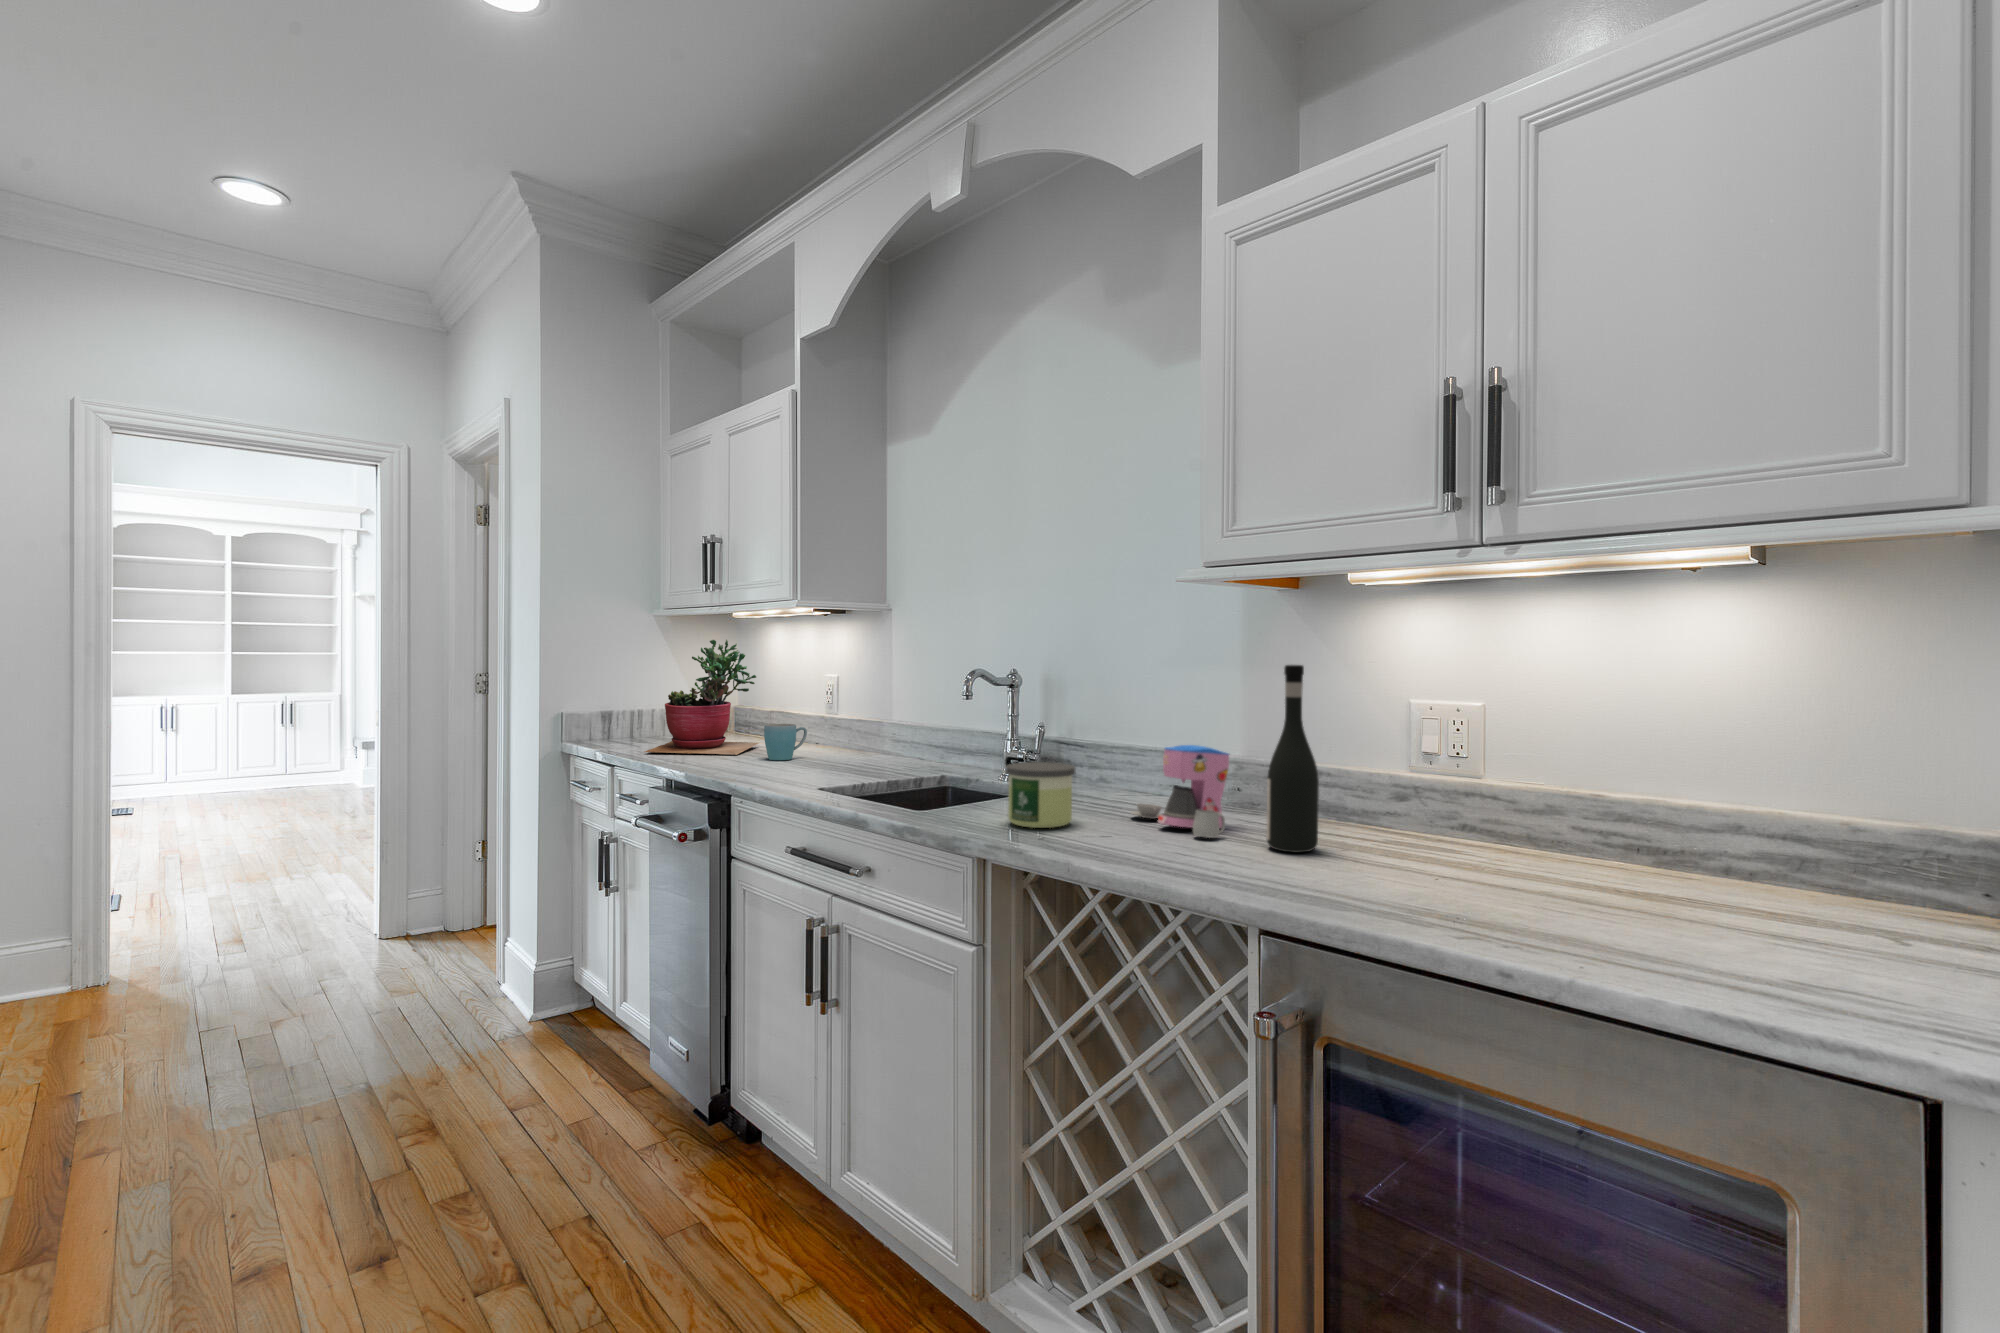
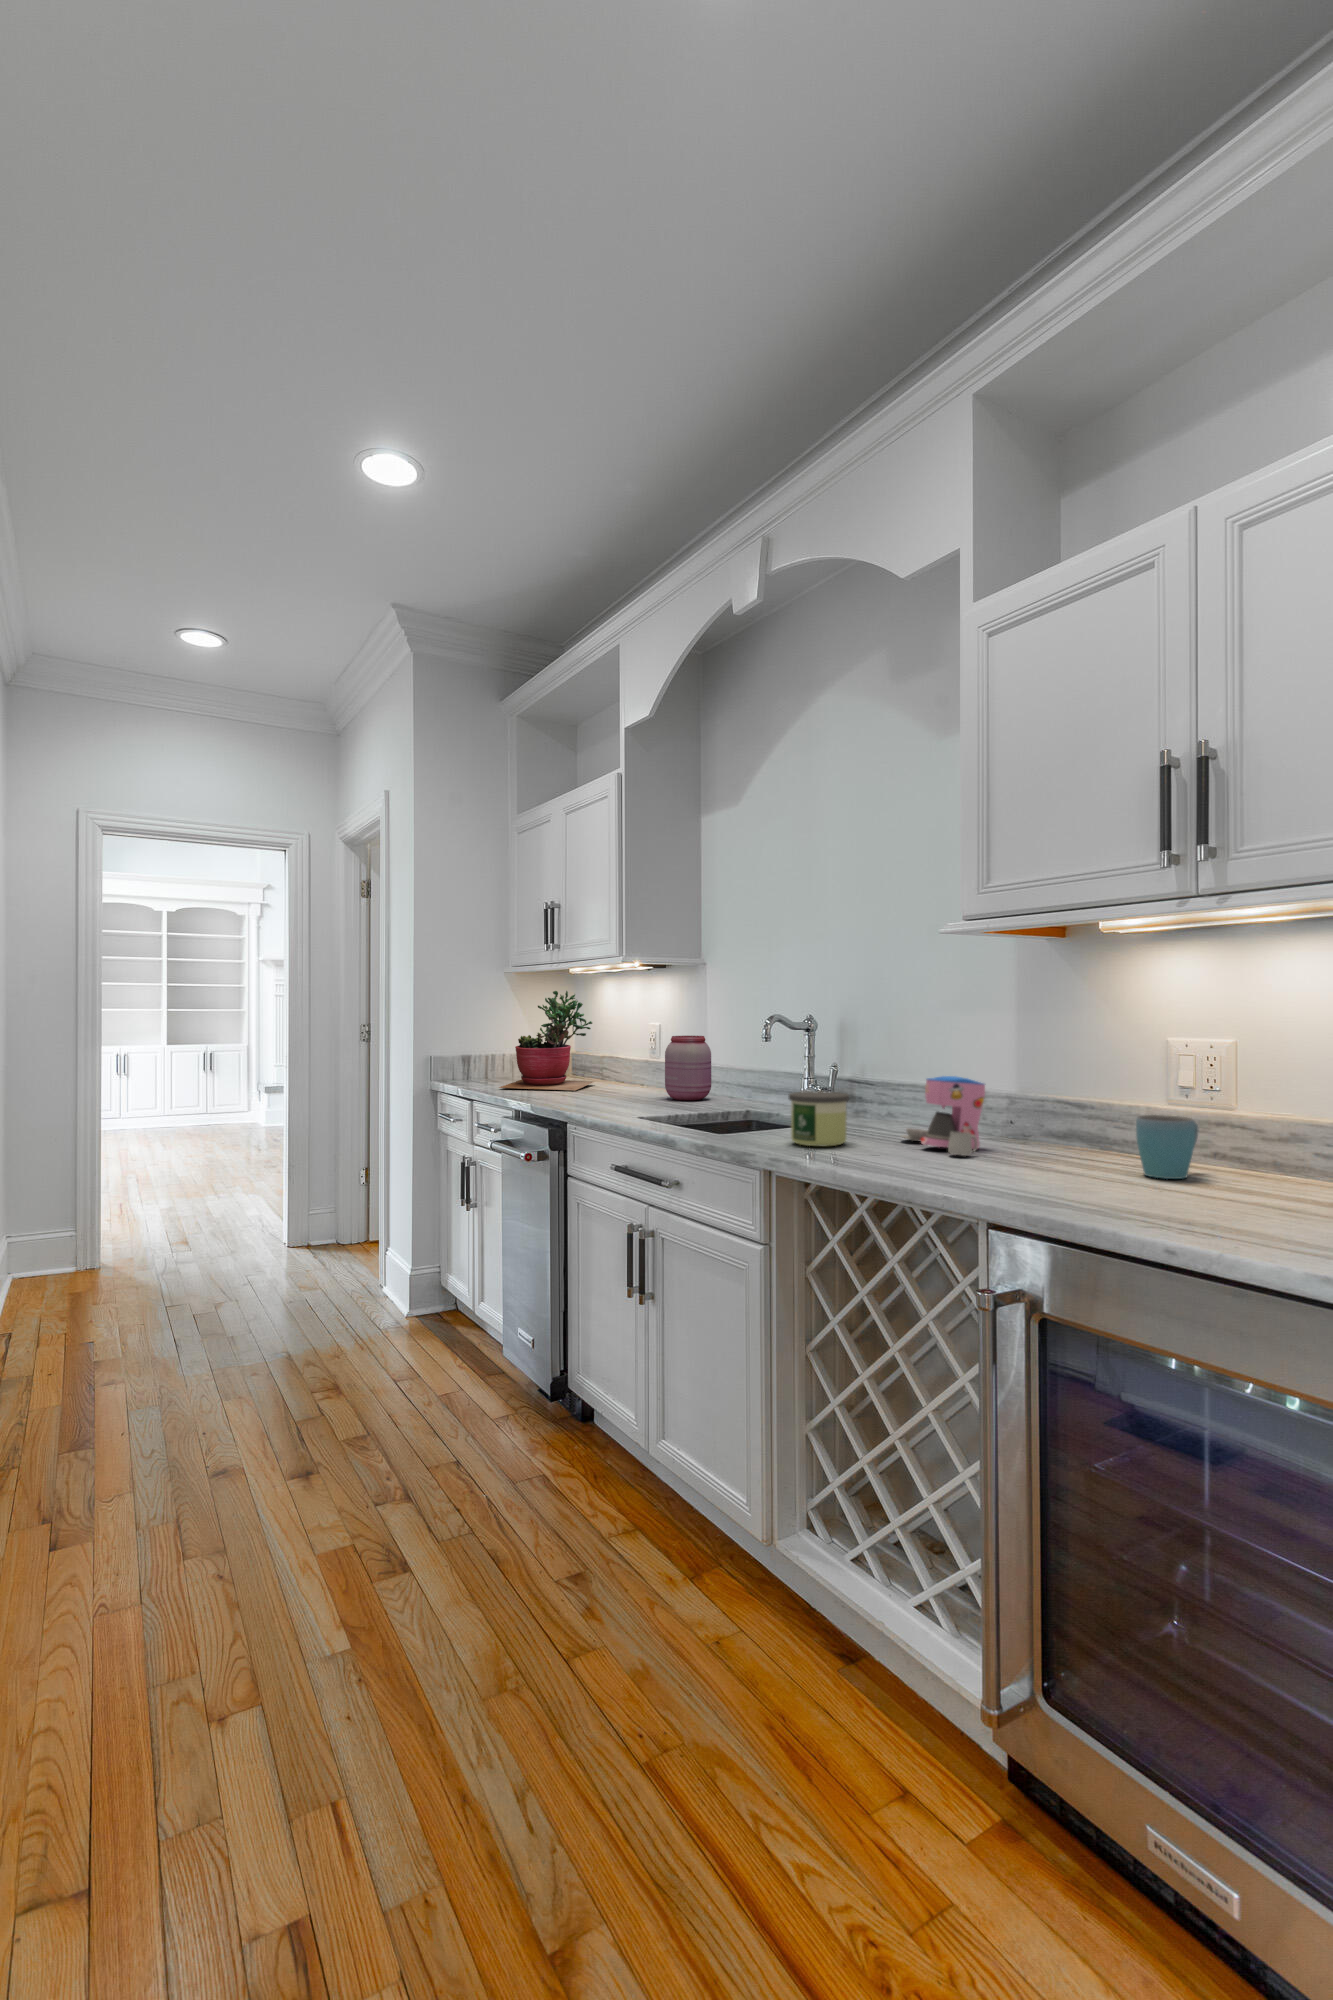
wine bottle: present [1267,665,1319,852] -> none [1009,1004,1055,1167]
jar: none [844,693,897,766] -> present [665,1036,711,1100]
mug: present [764,724,807,760] -> present [1136,1115,1198,1179]

